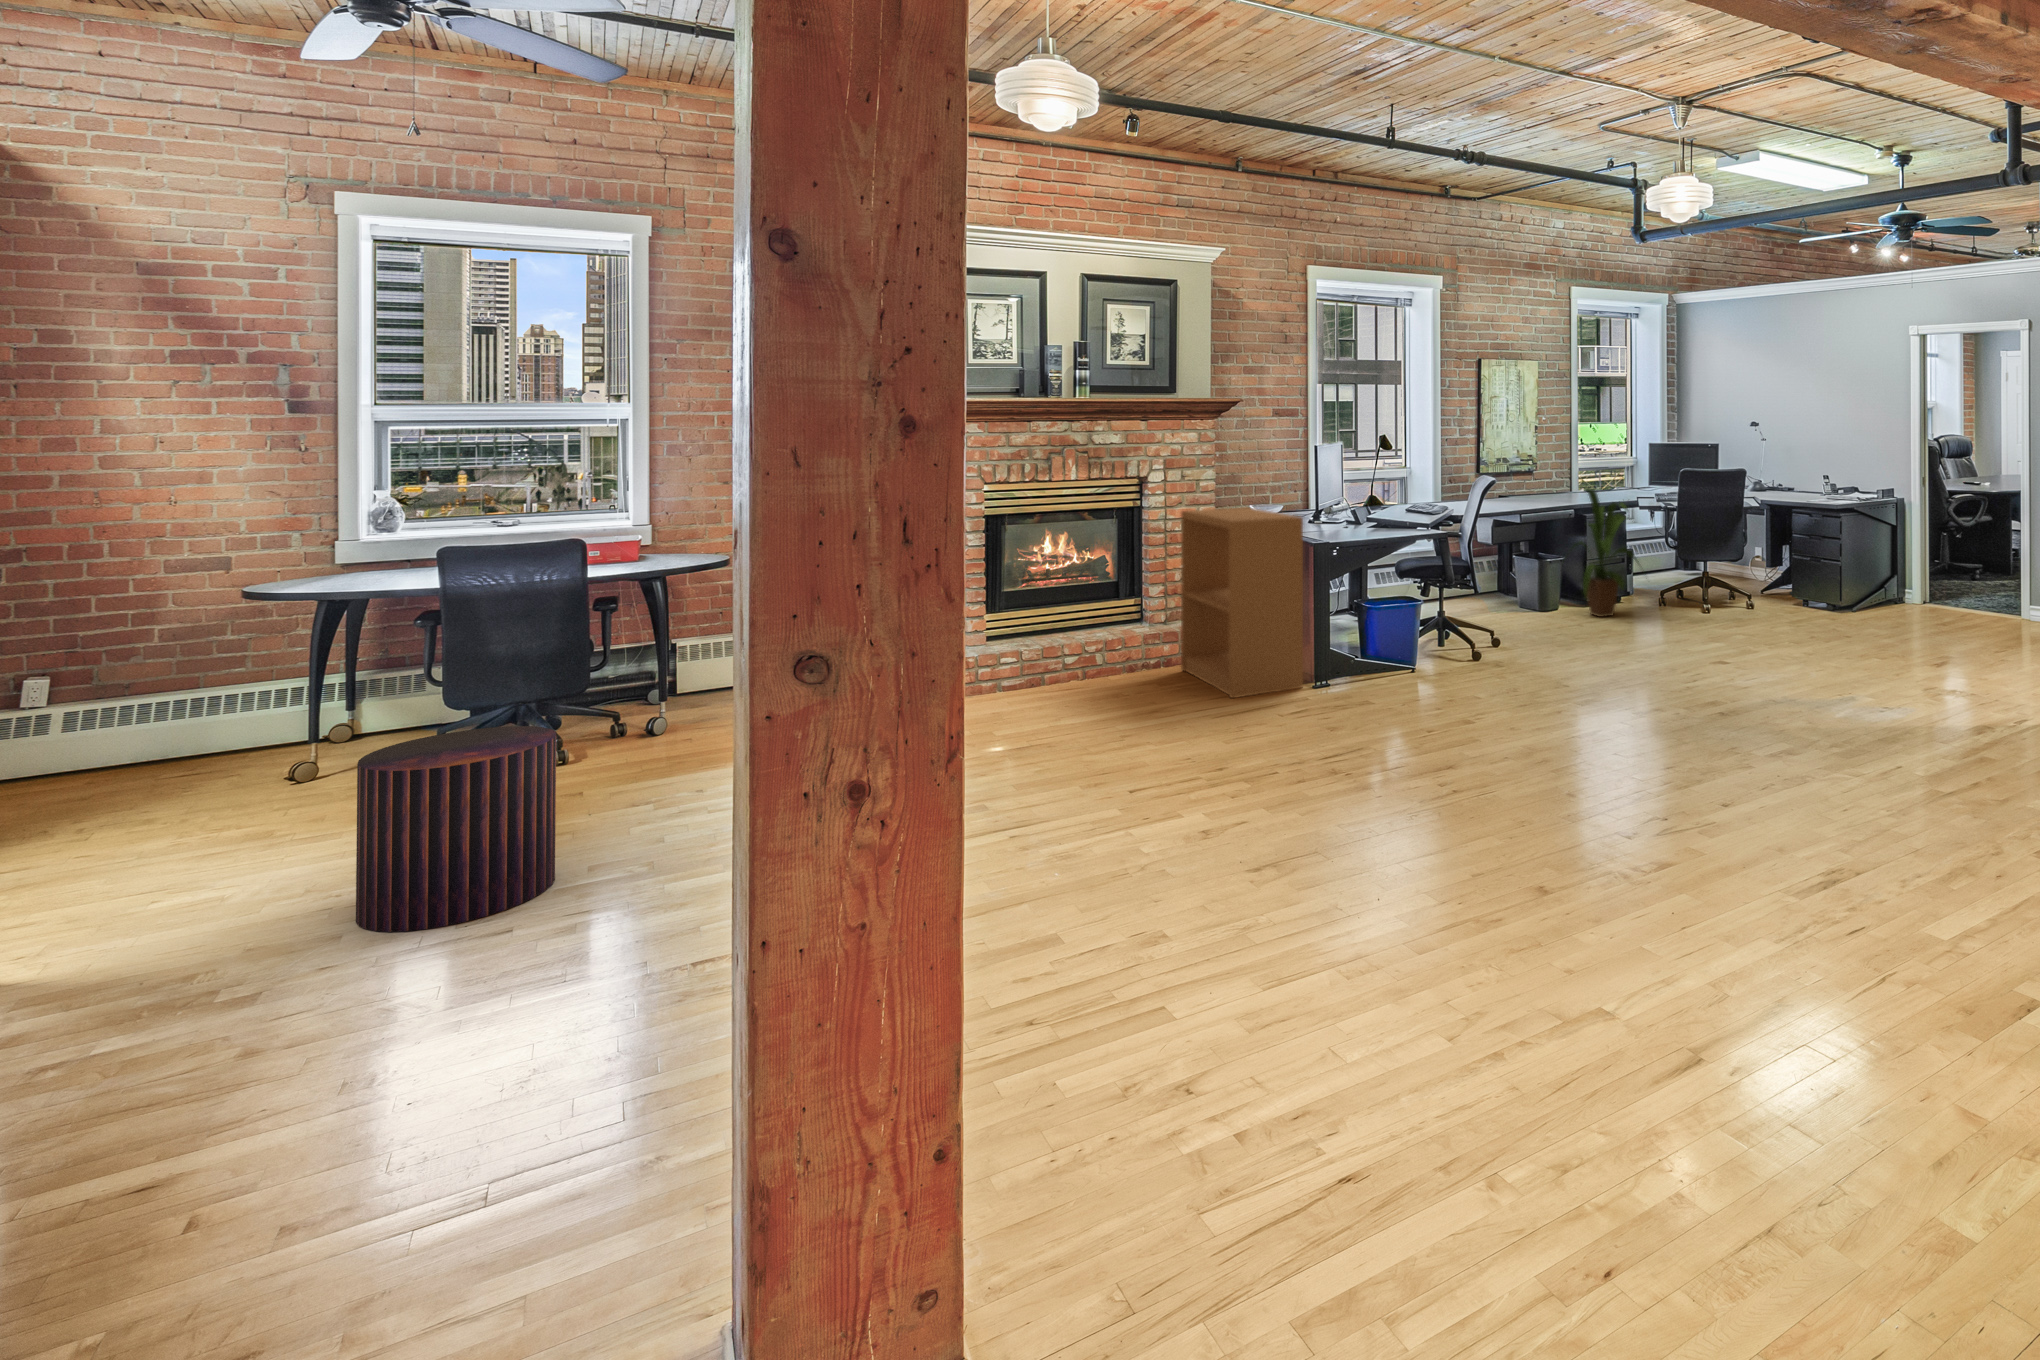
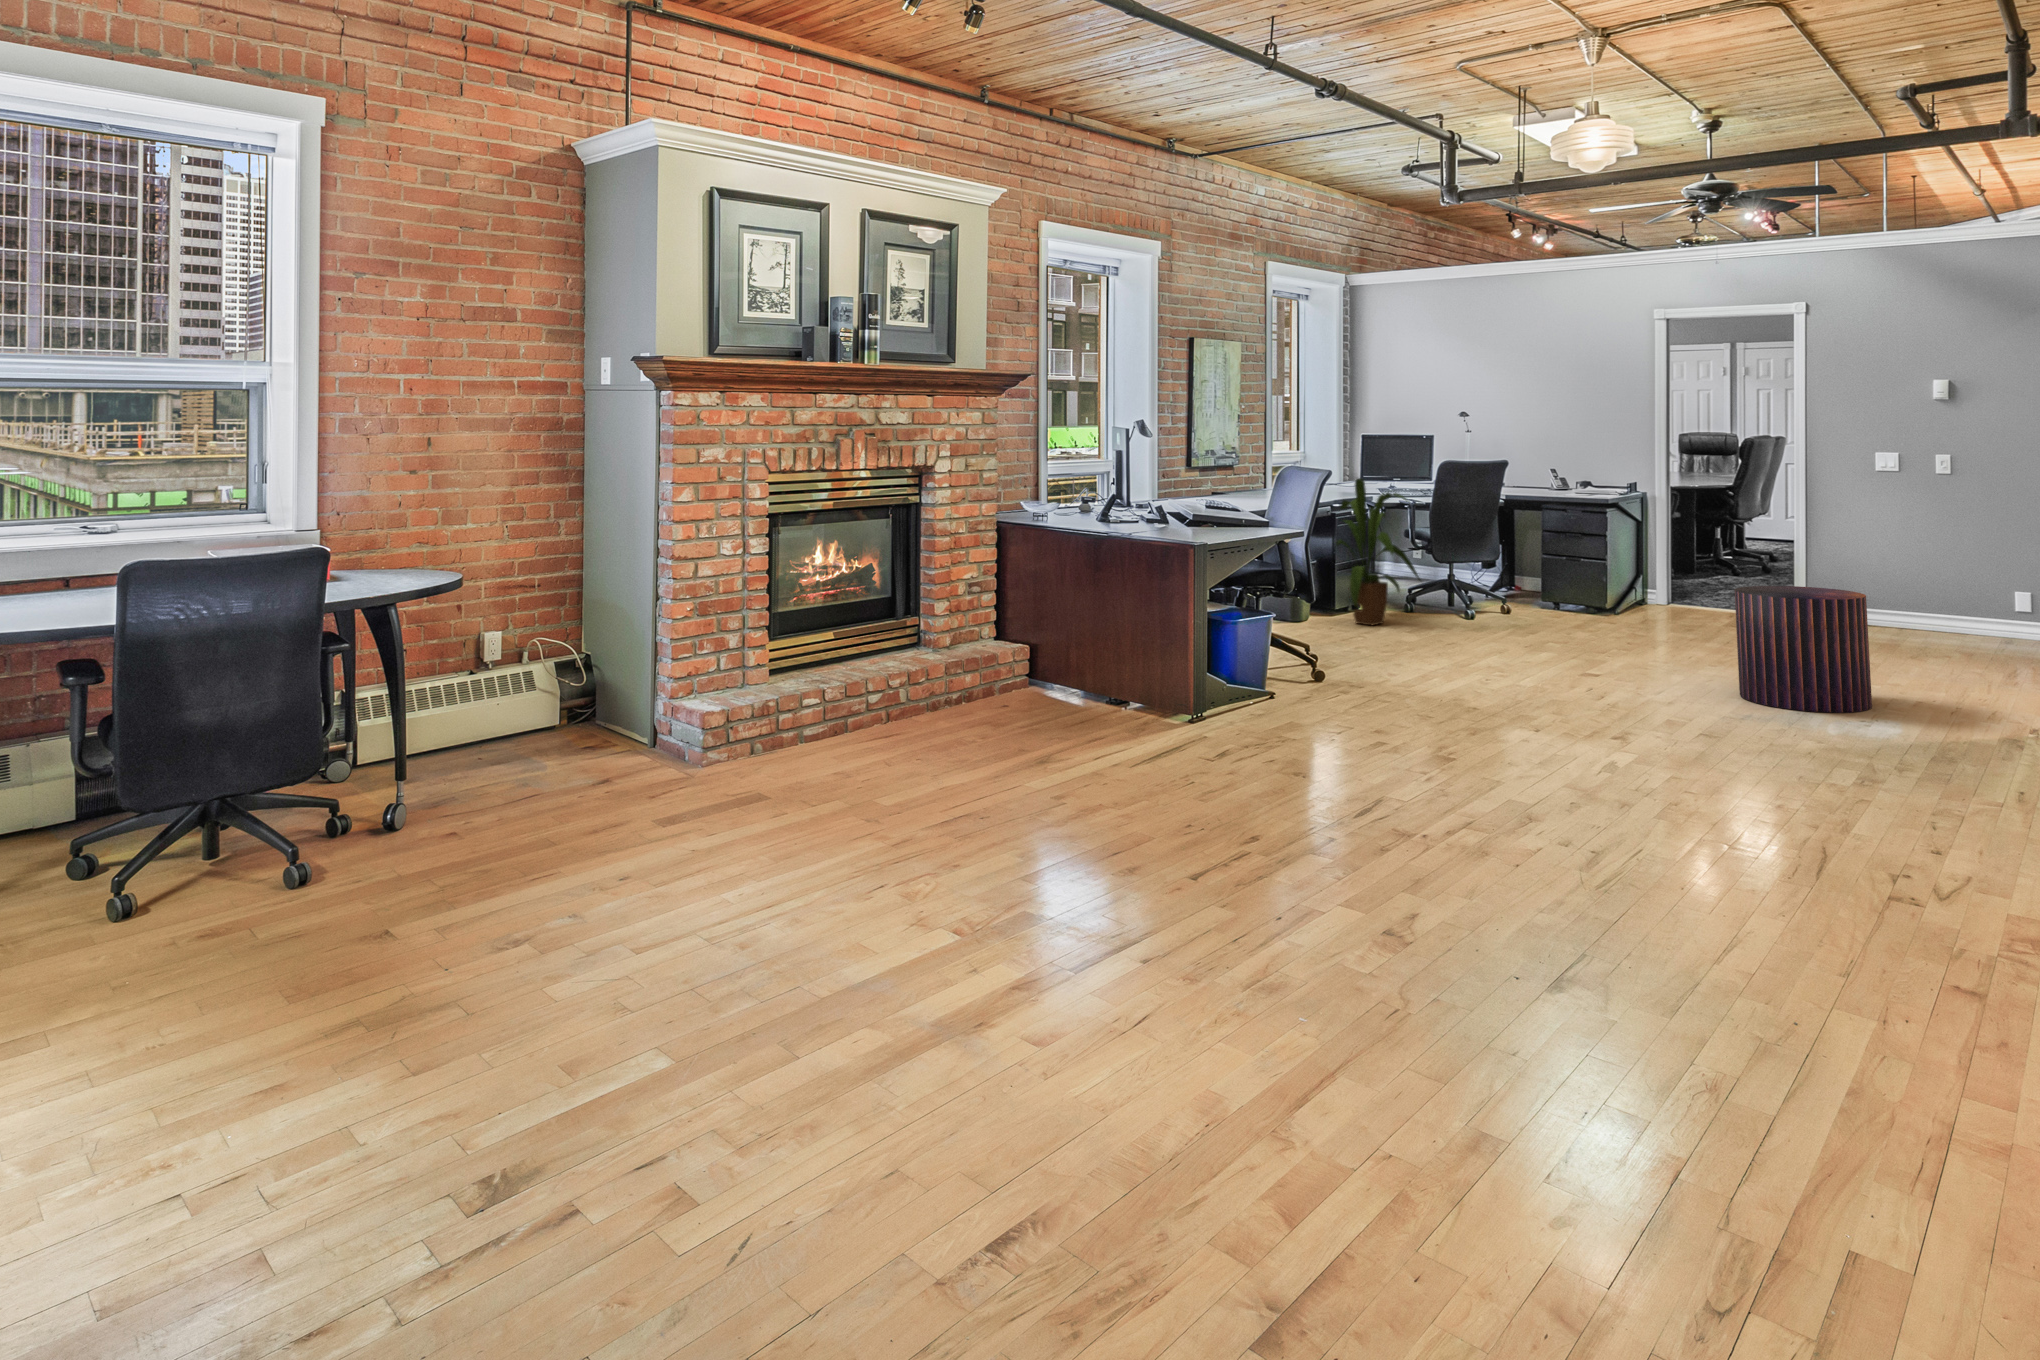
bookshelf: present [1181,507,1303,698] -> none [992,500,1184,737]
pouf: present [356,726,556,932] -> present [1735,586,1872,713]

